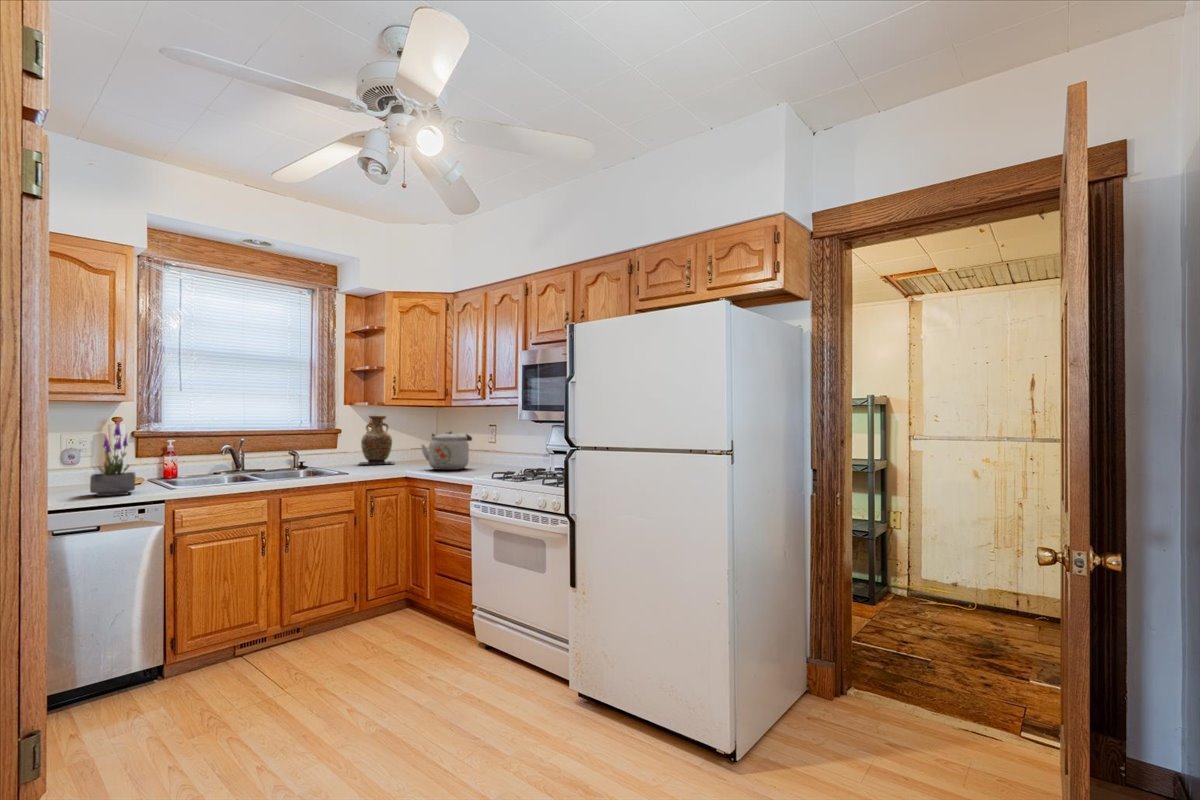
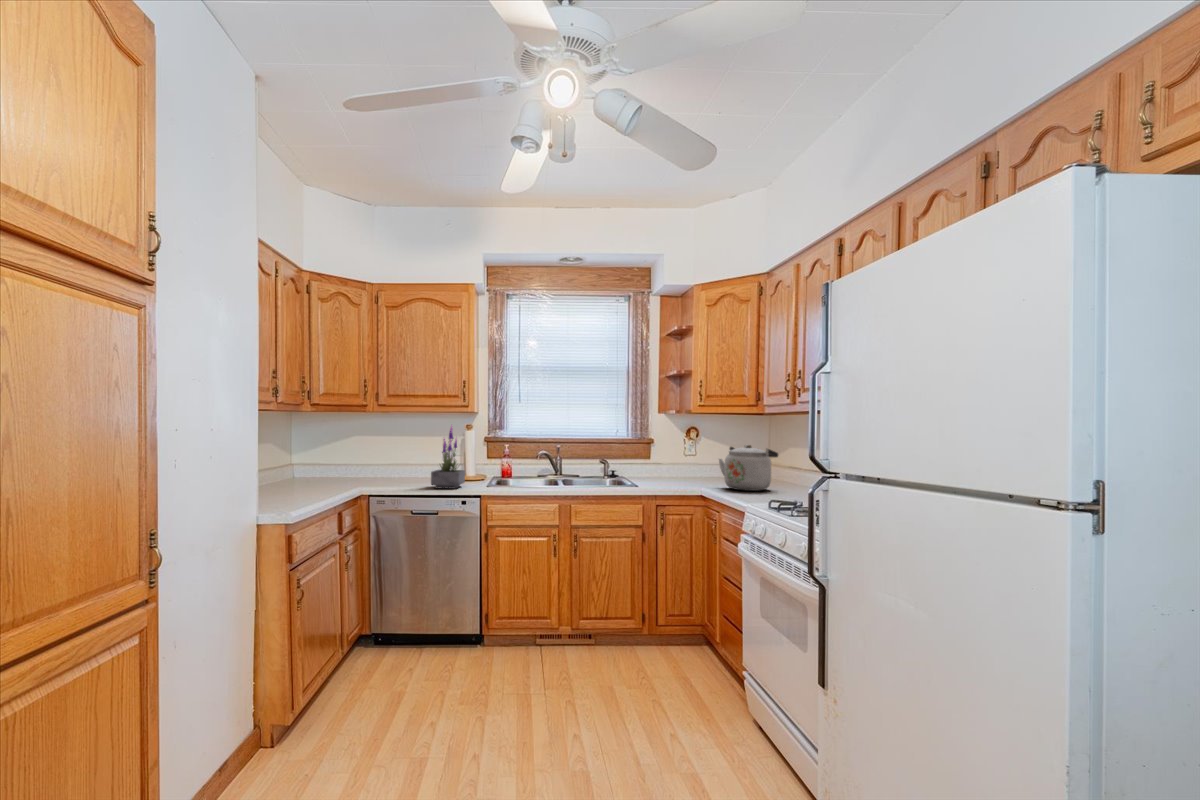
vase: present [359,416,394,465] -> none [670,425,712,478]

